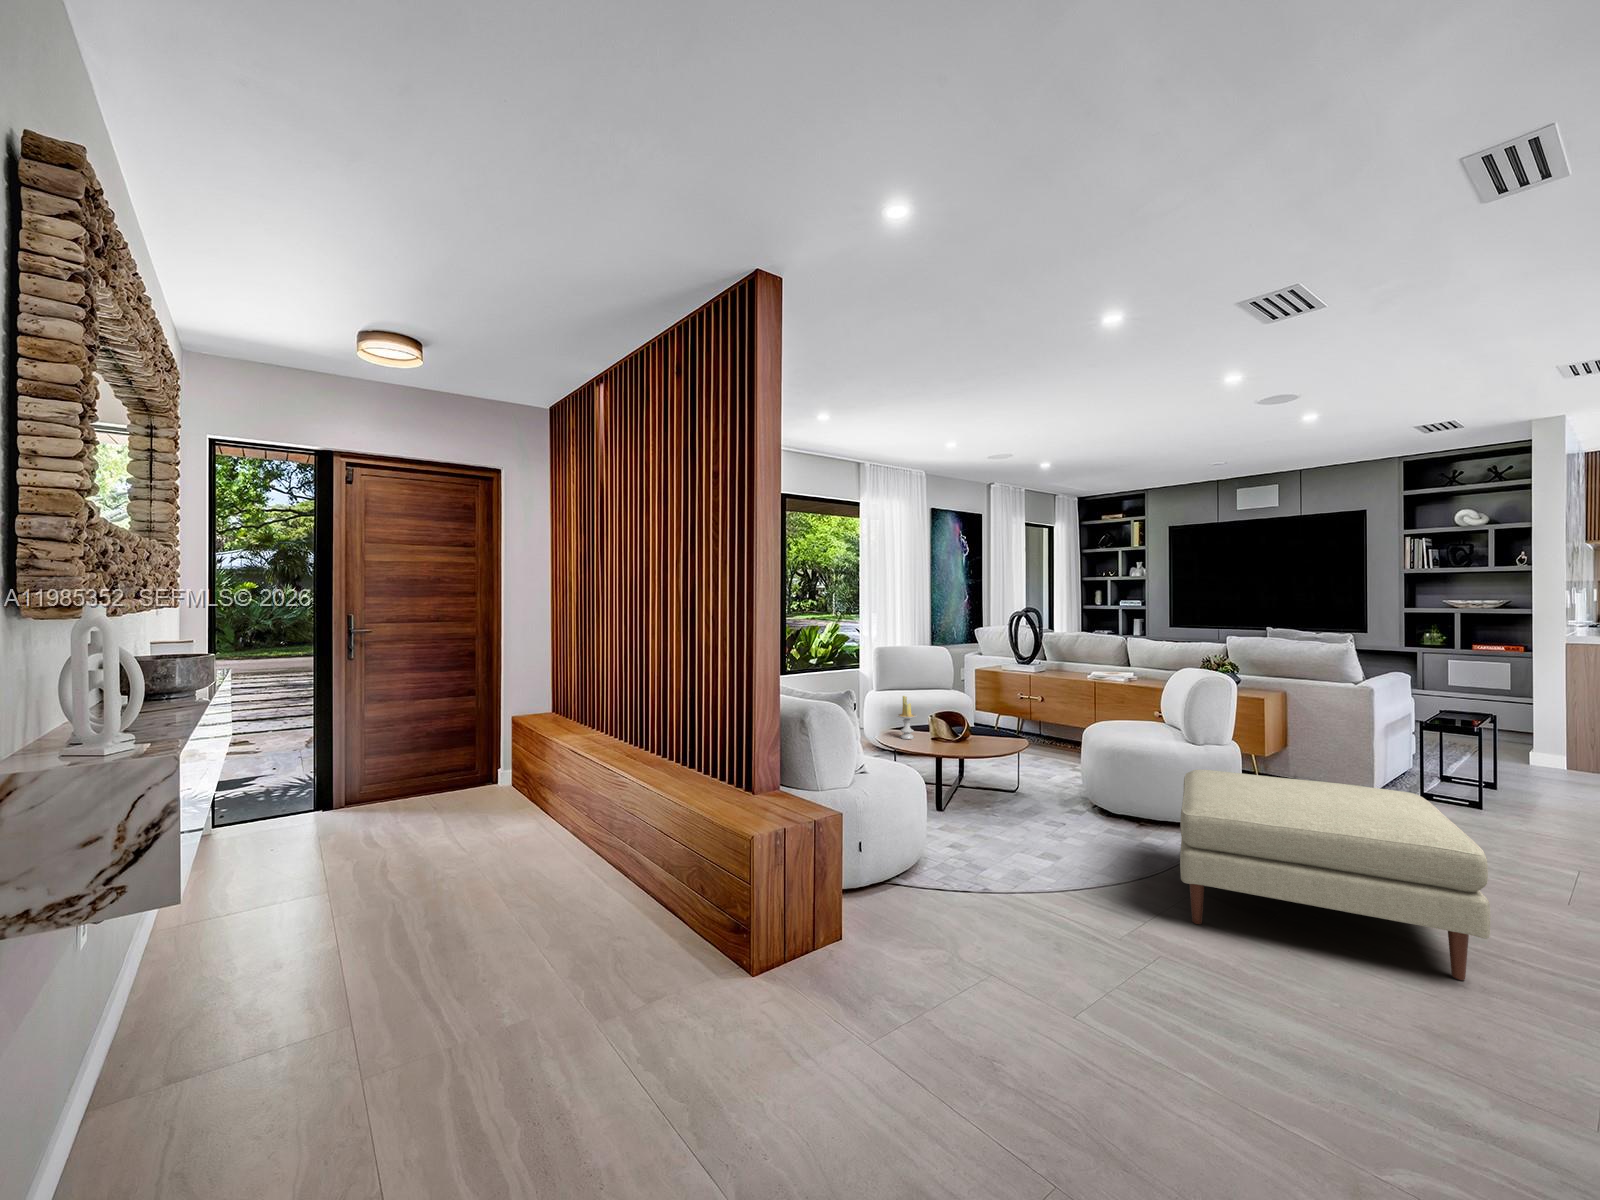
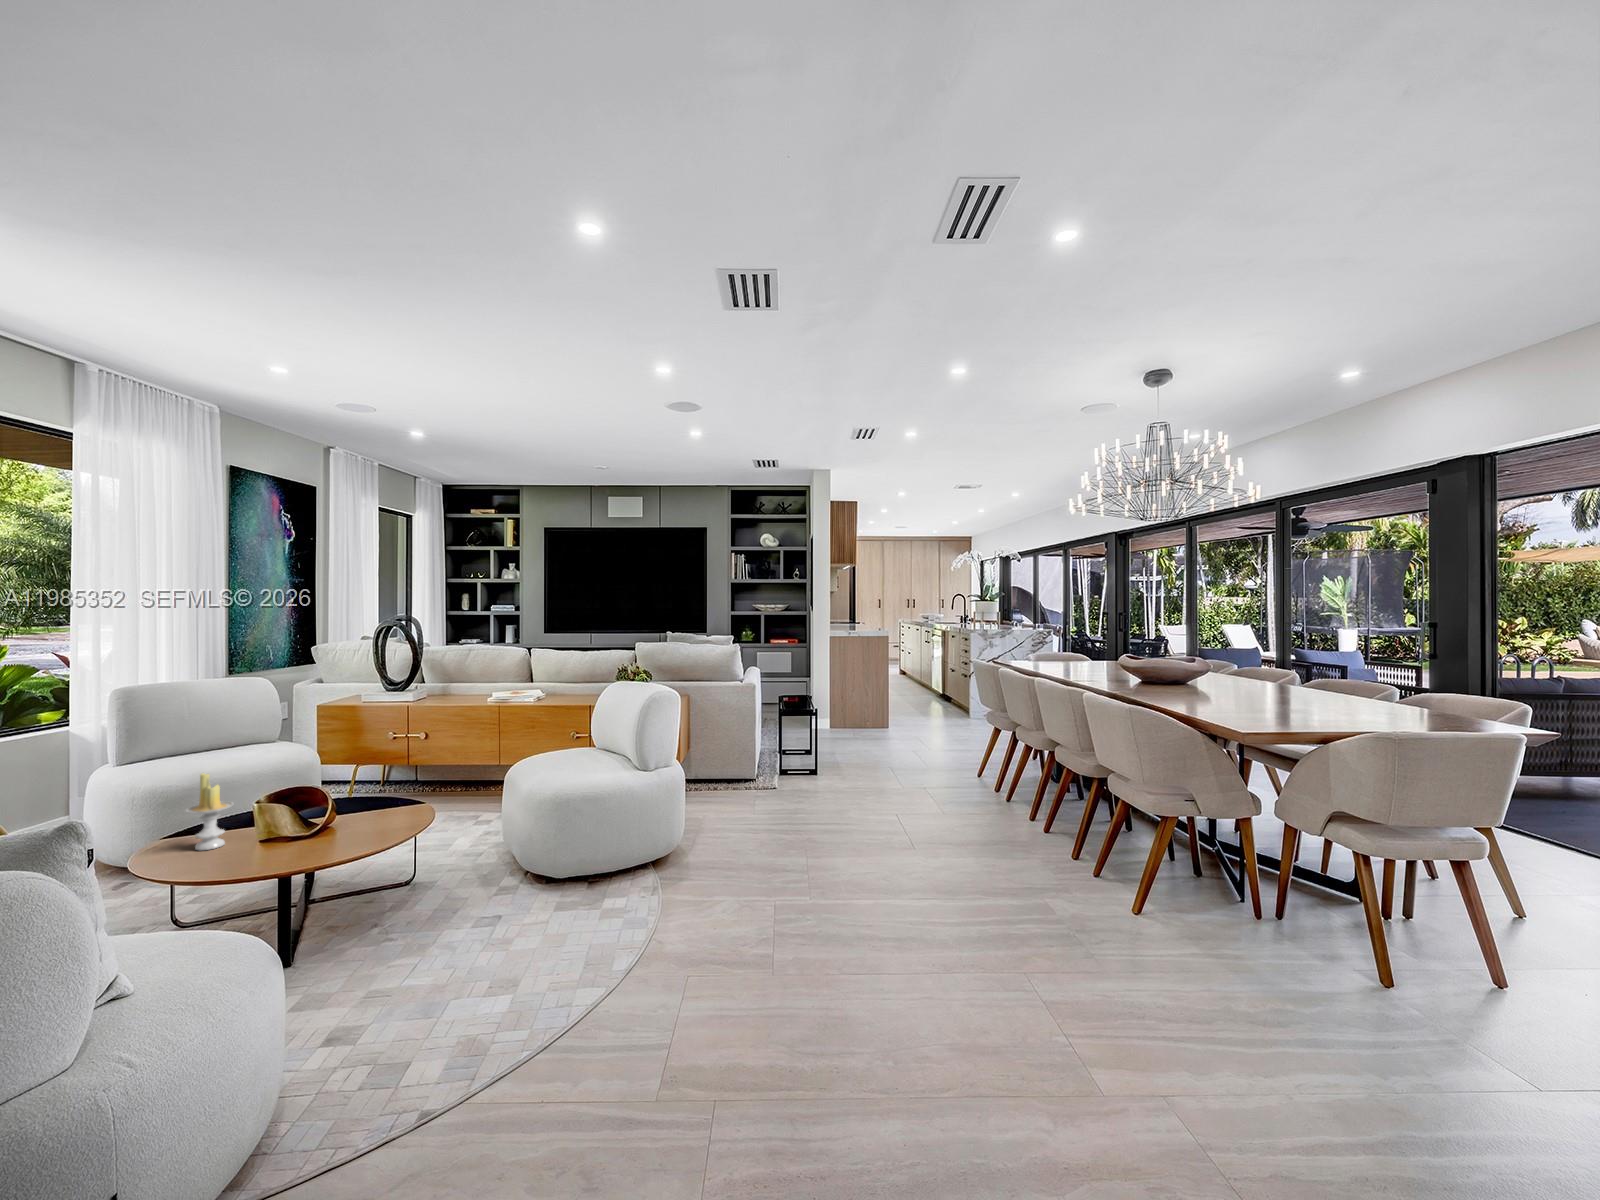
ottoman: present [1180,770,1490,980] -> none [652,785,930,1003]

